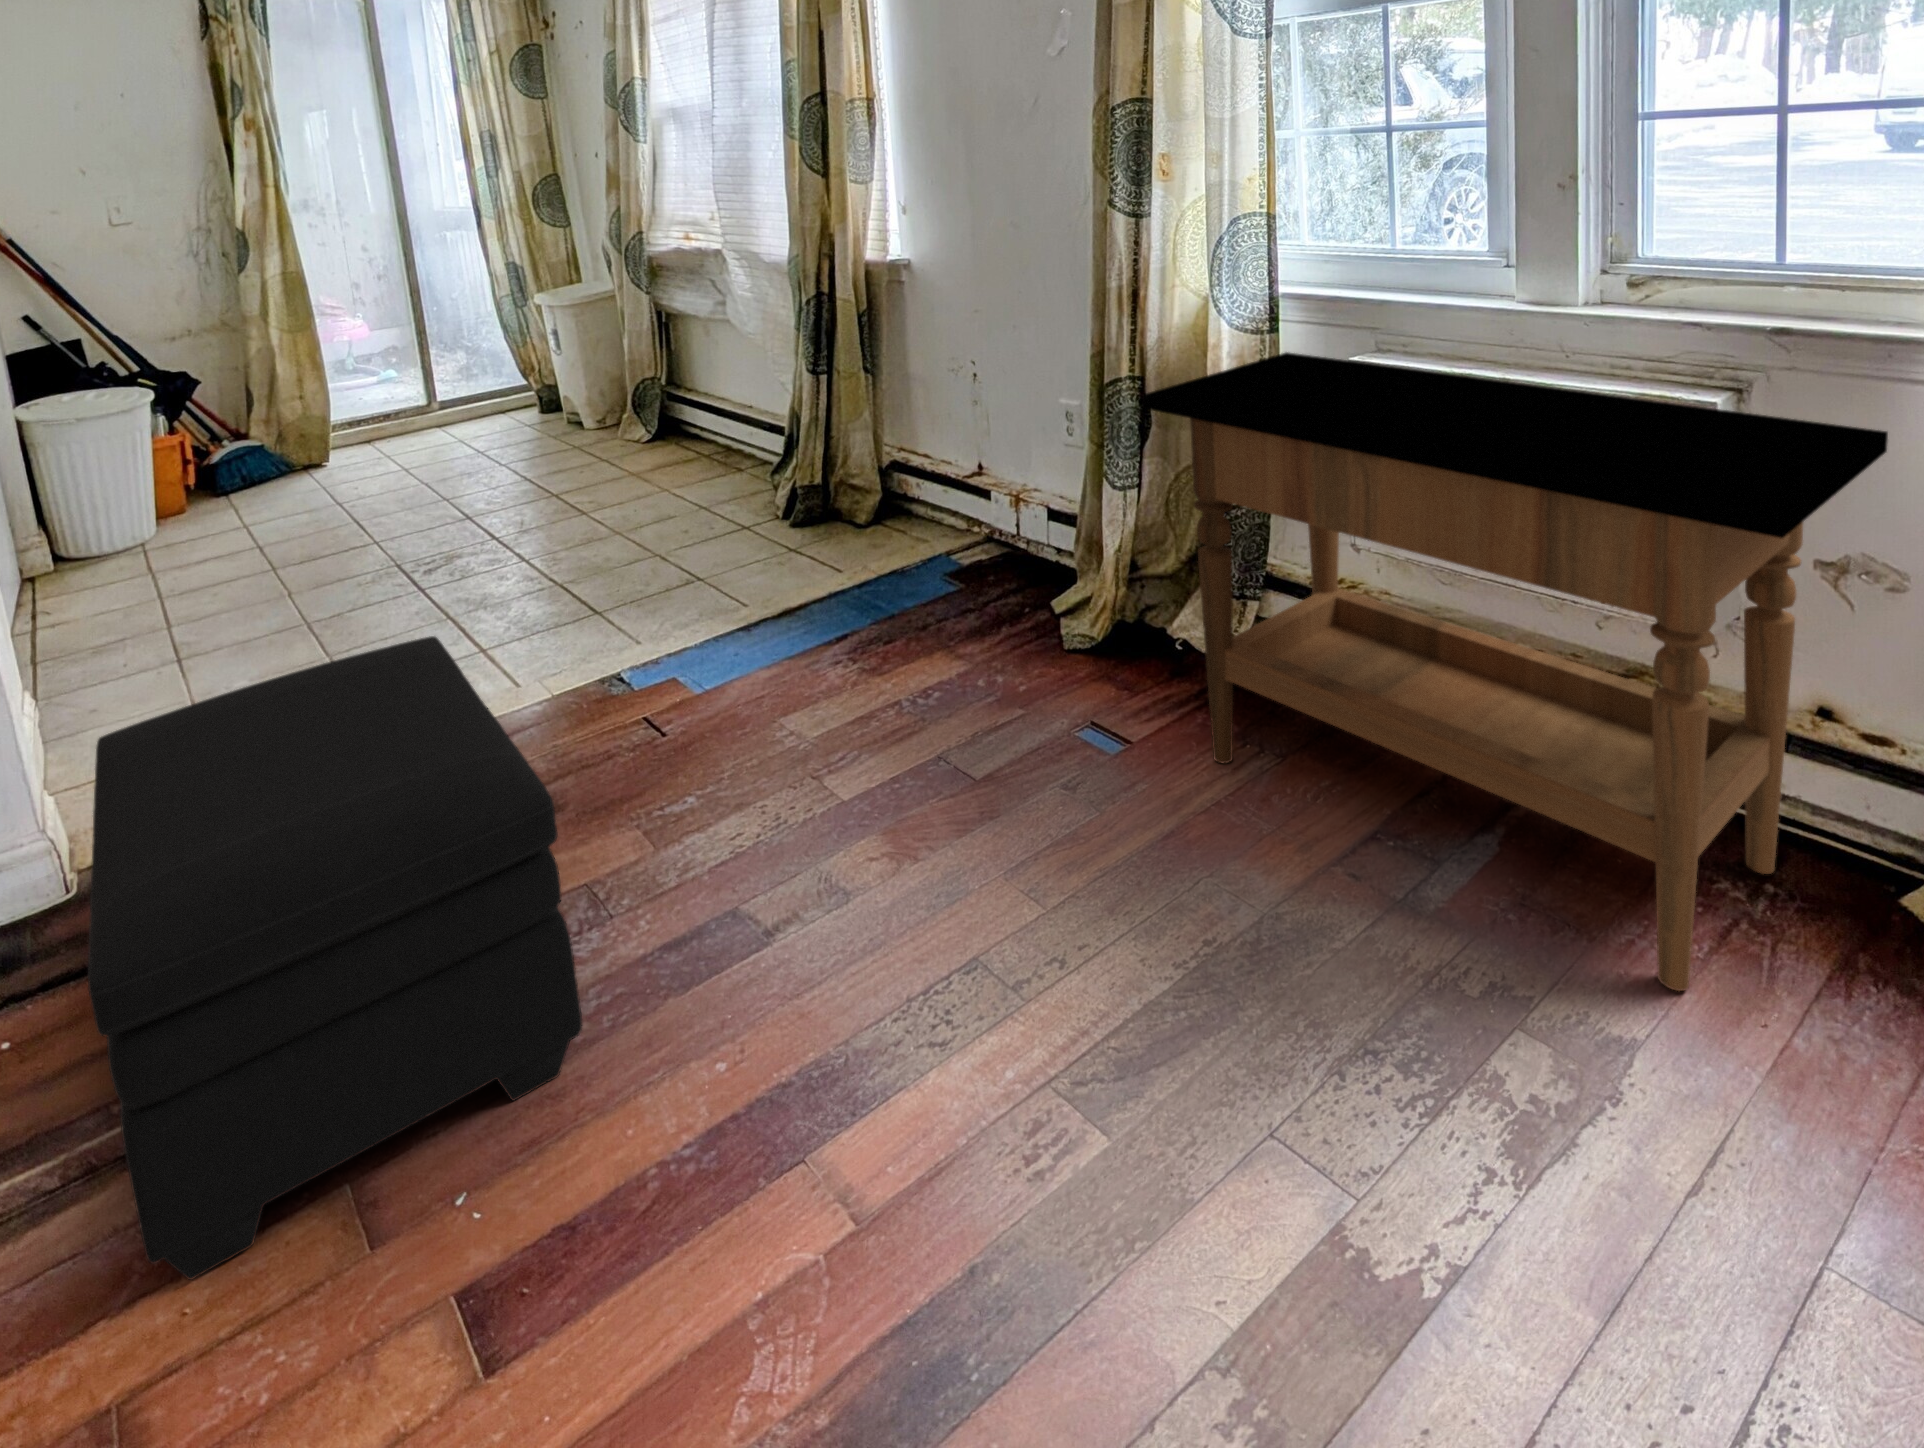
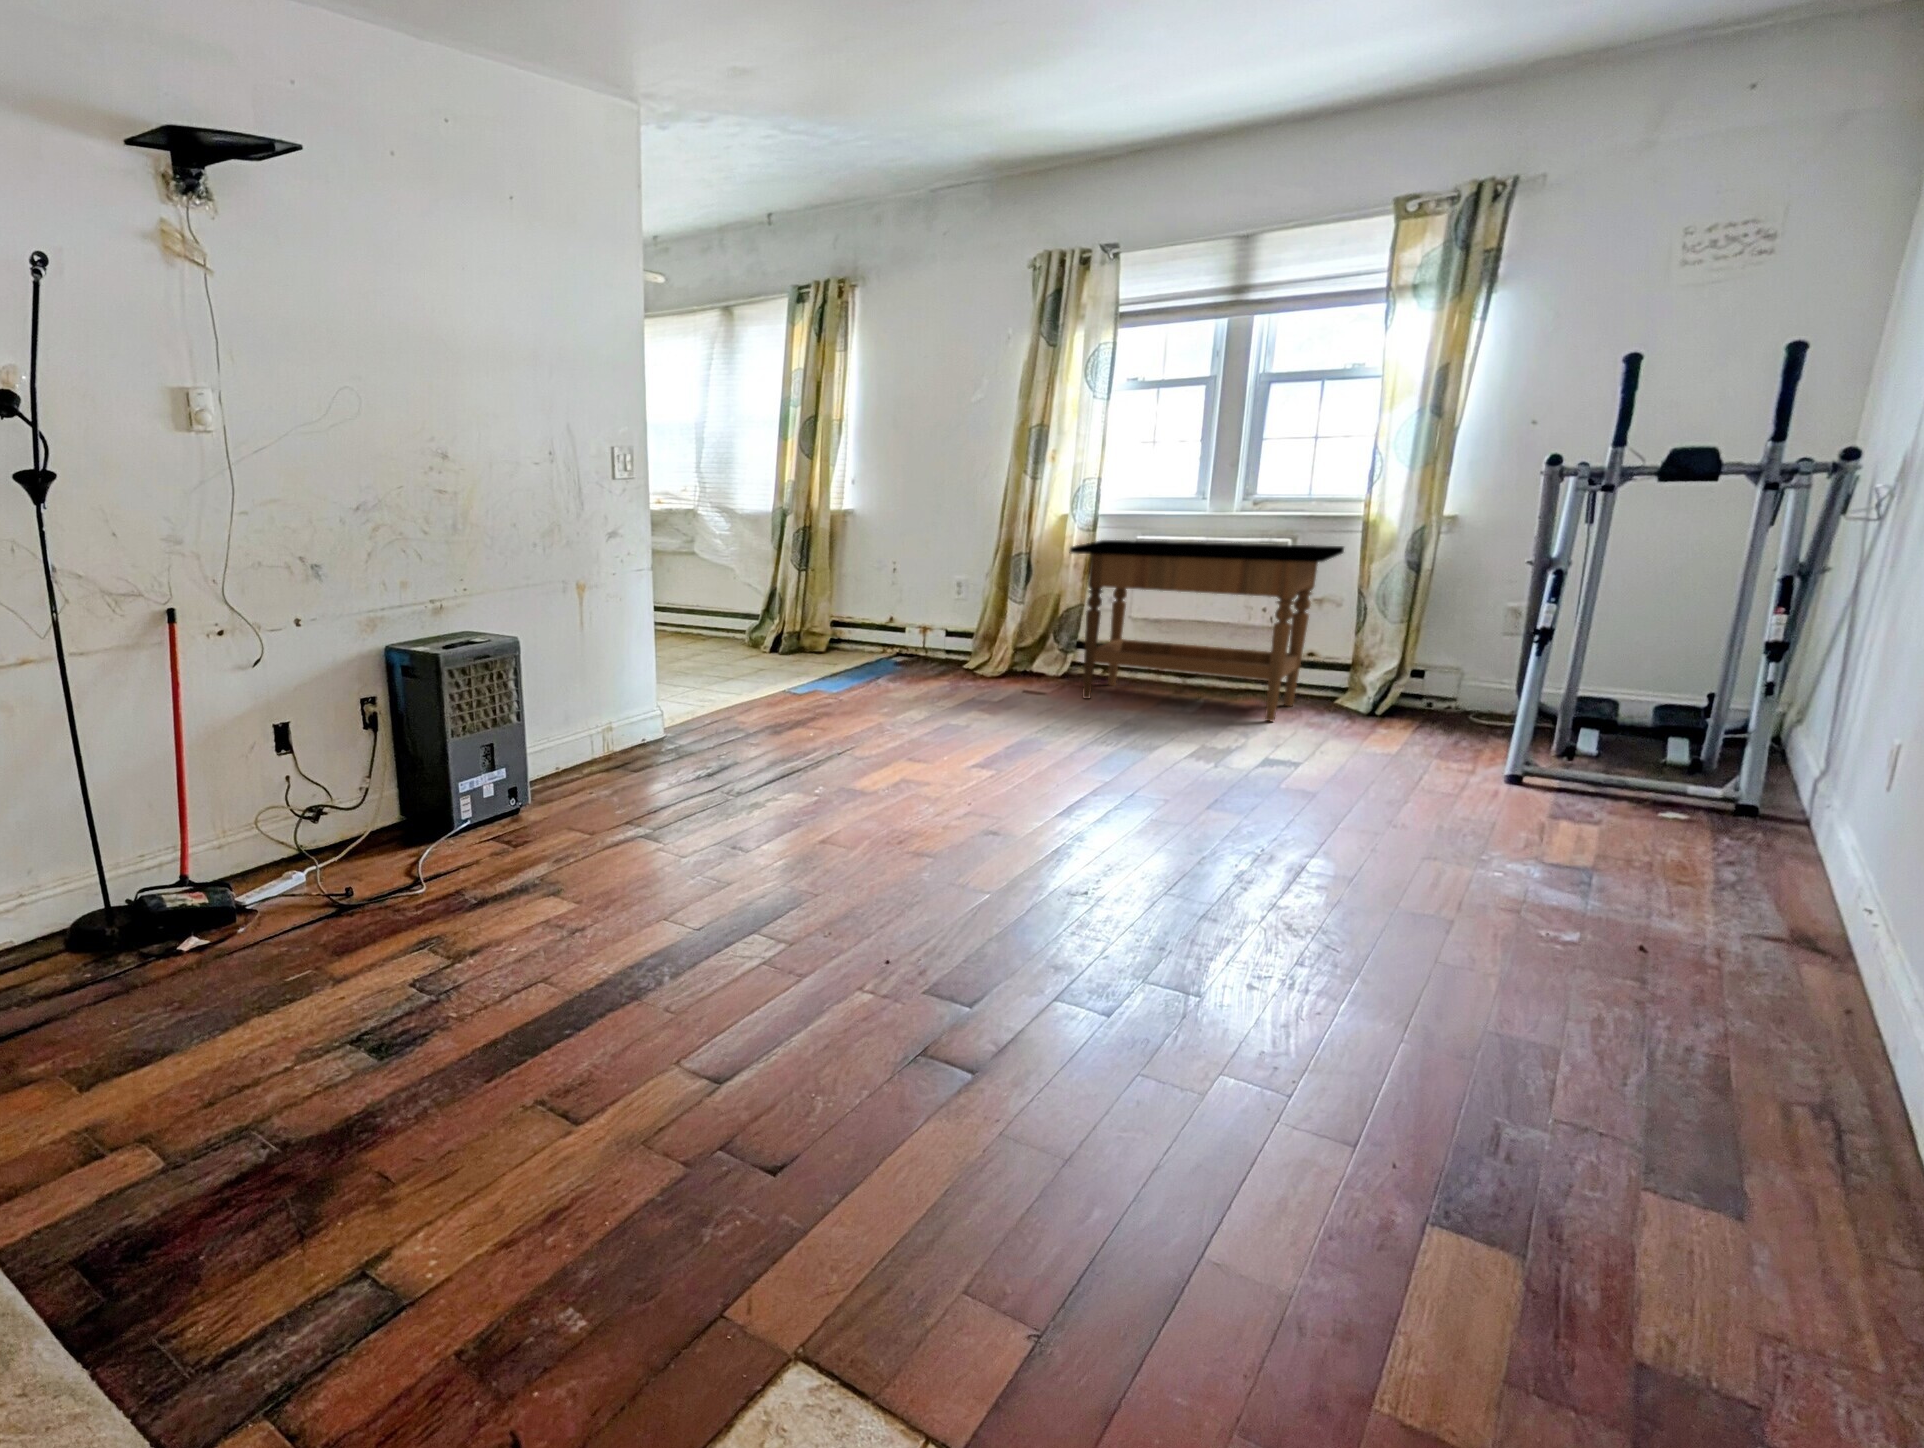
ottoman: present [88,636,582,1280] -> none [736,634,949,774]

